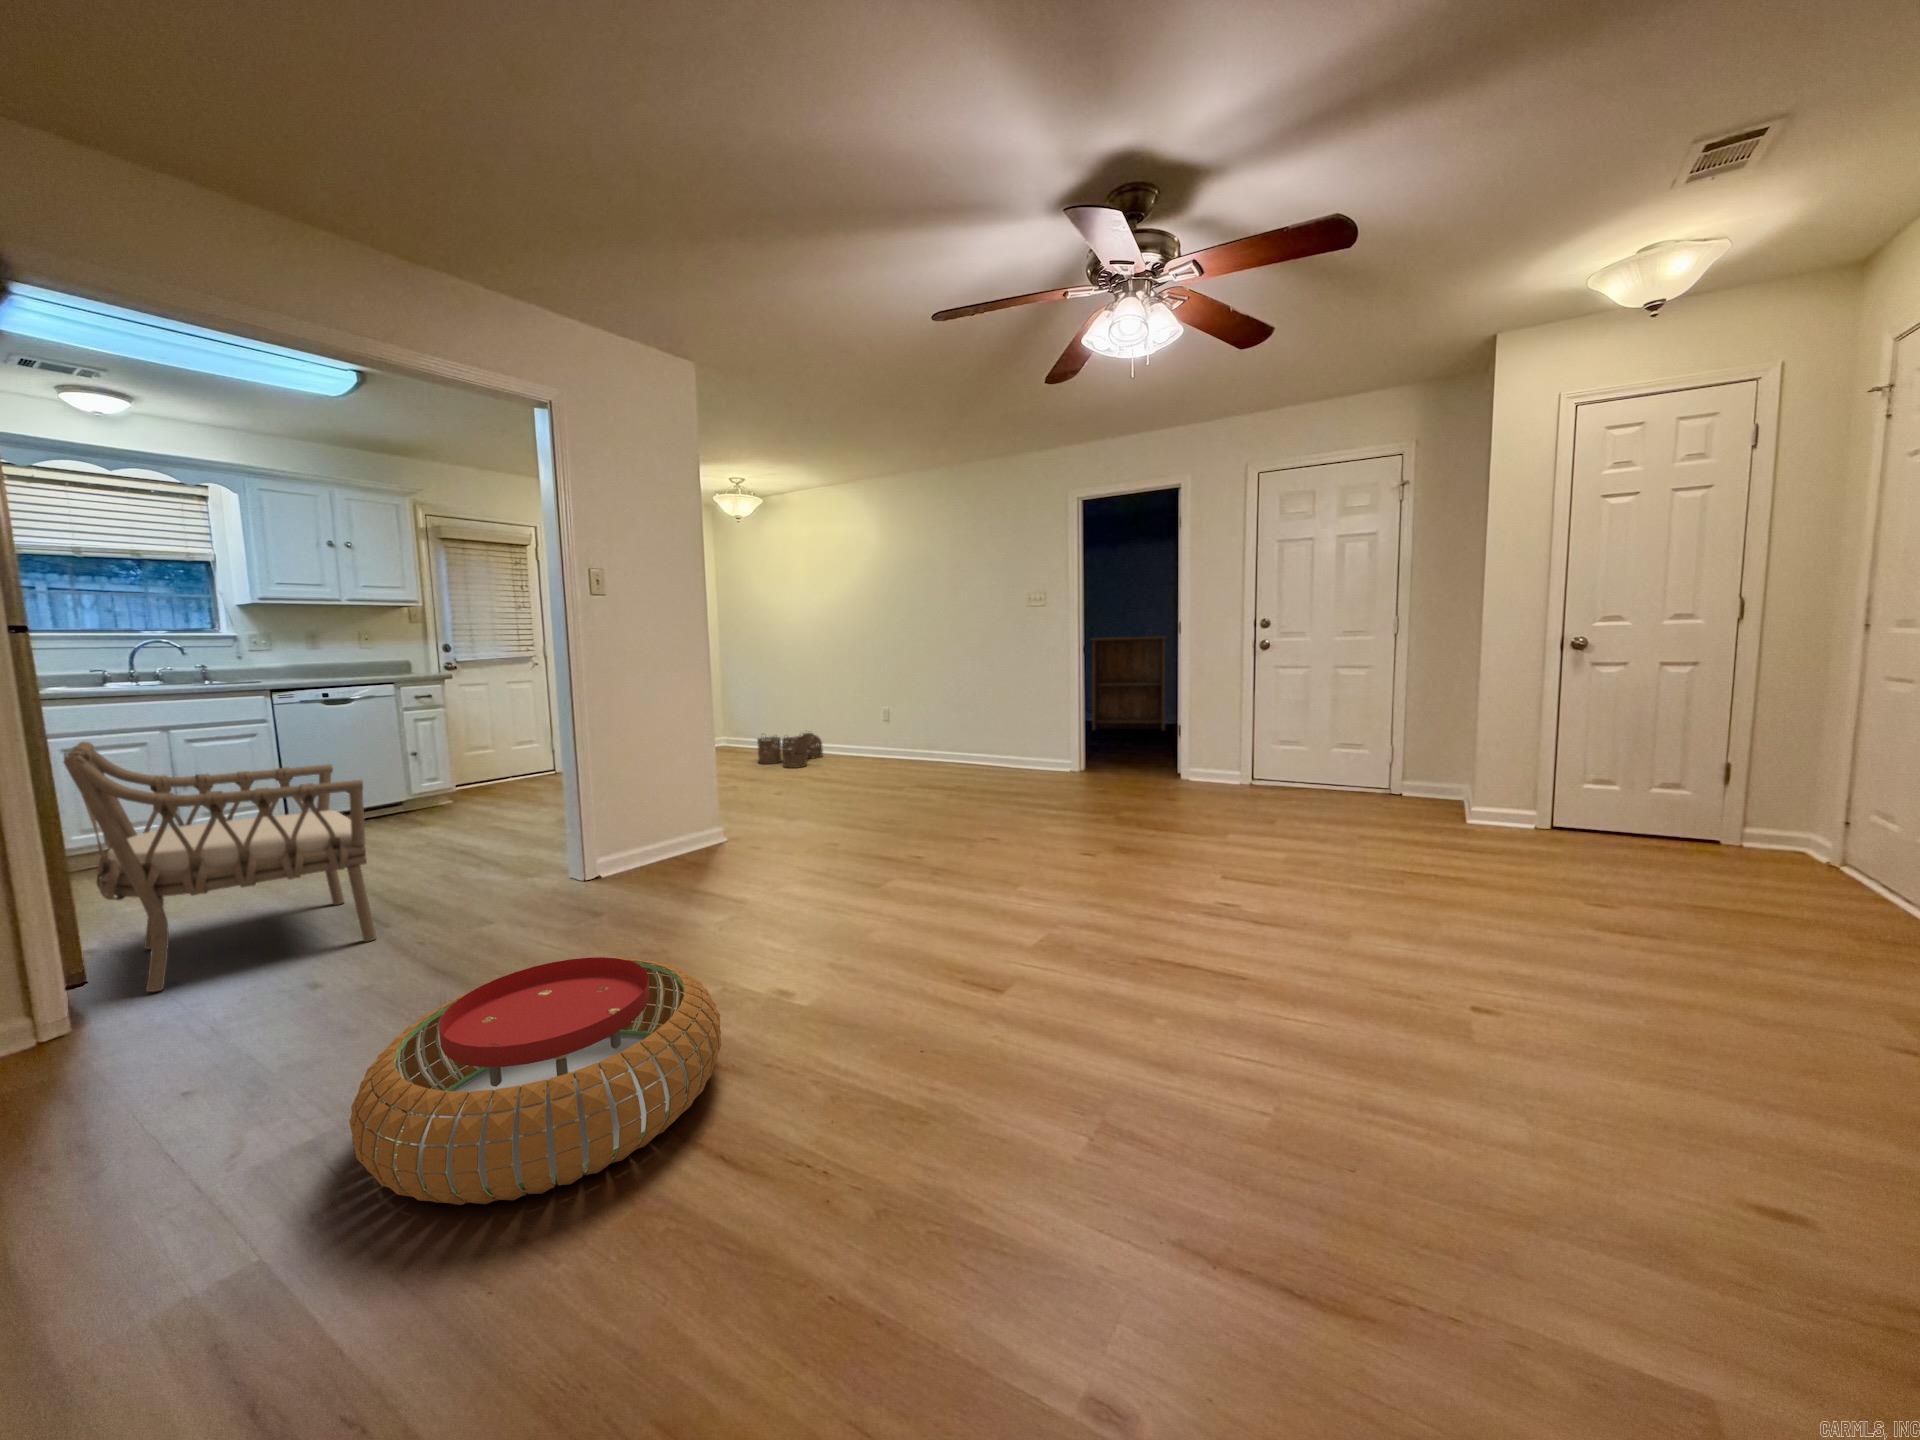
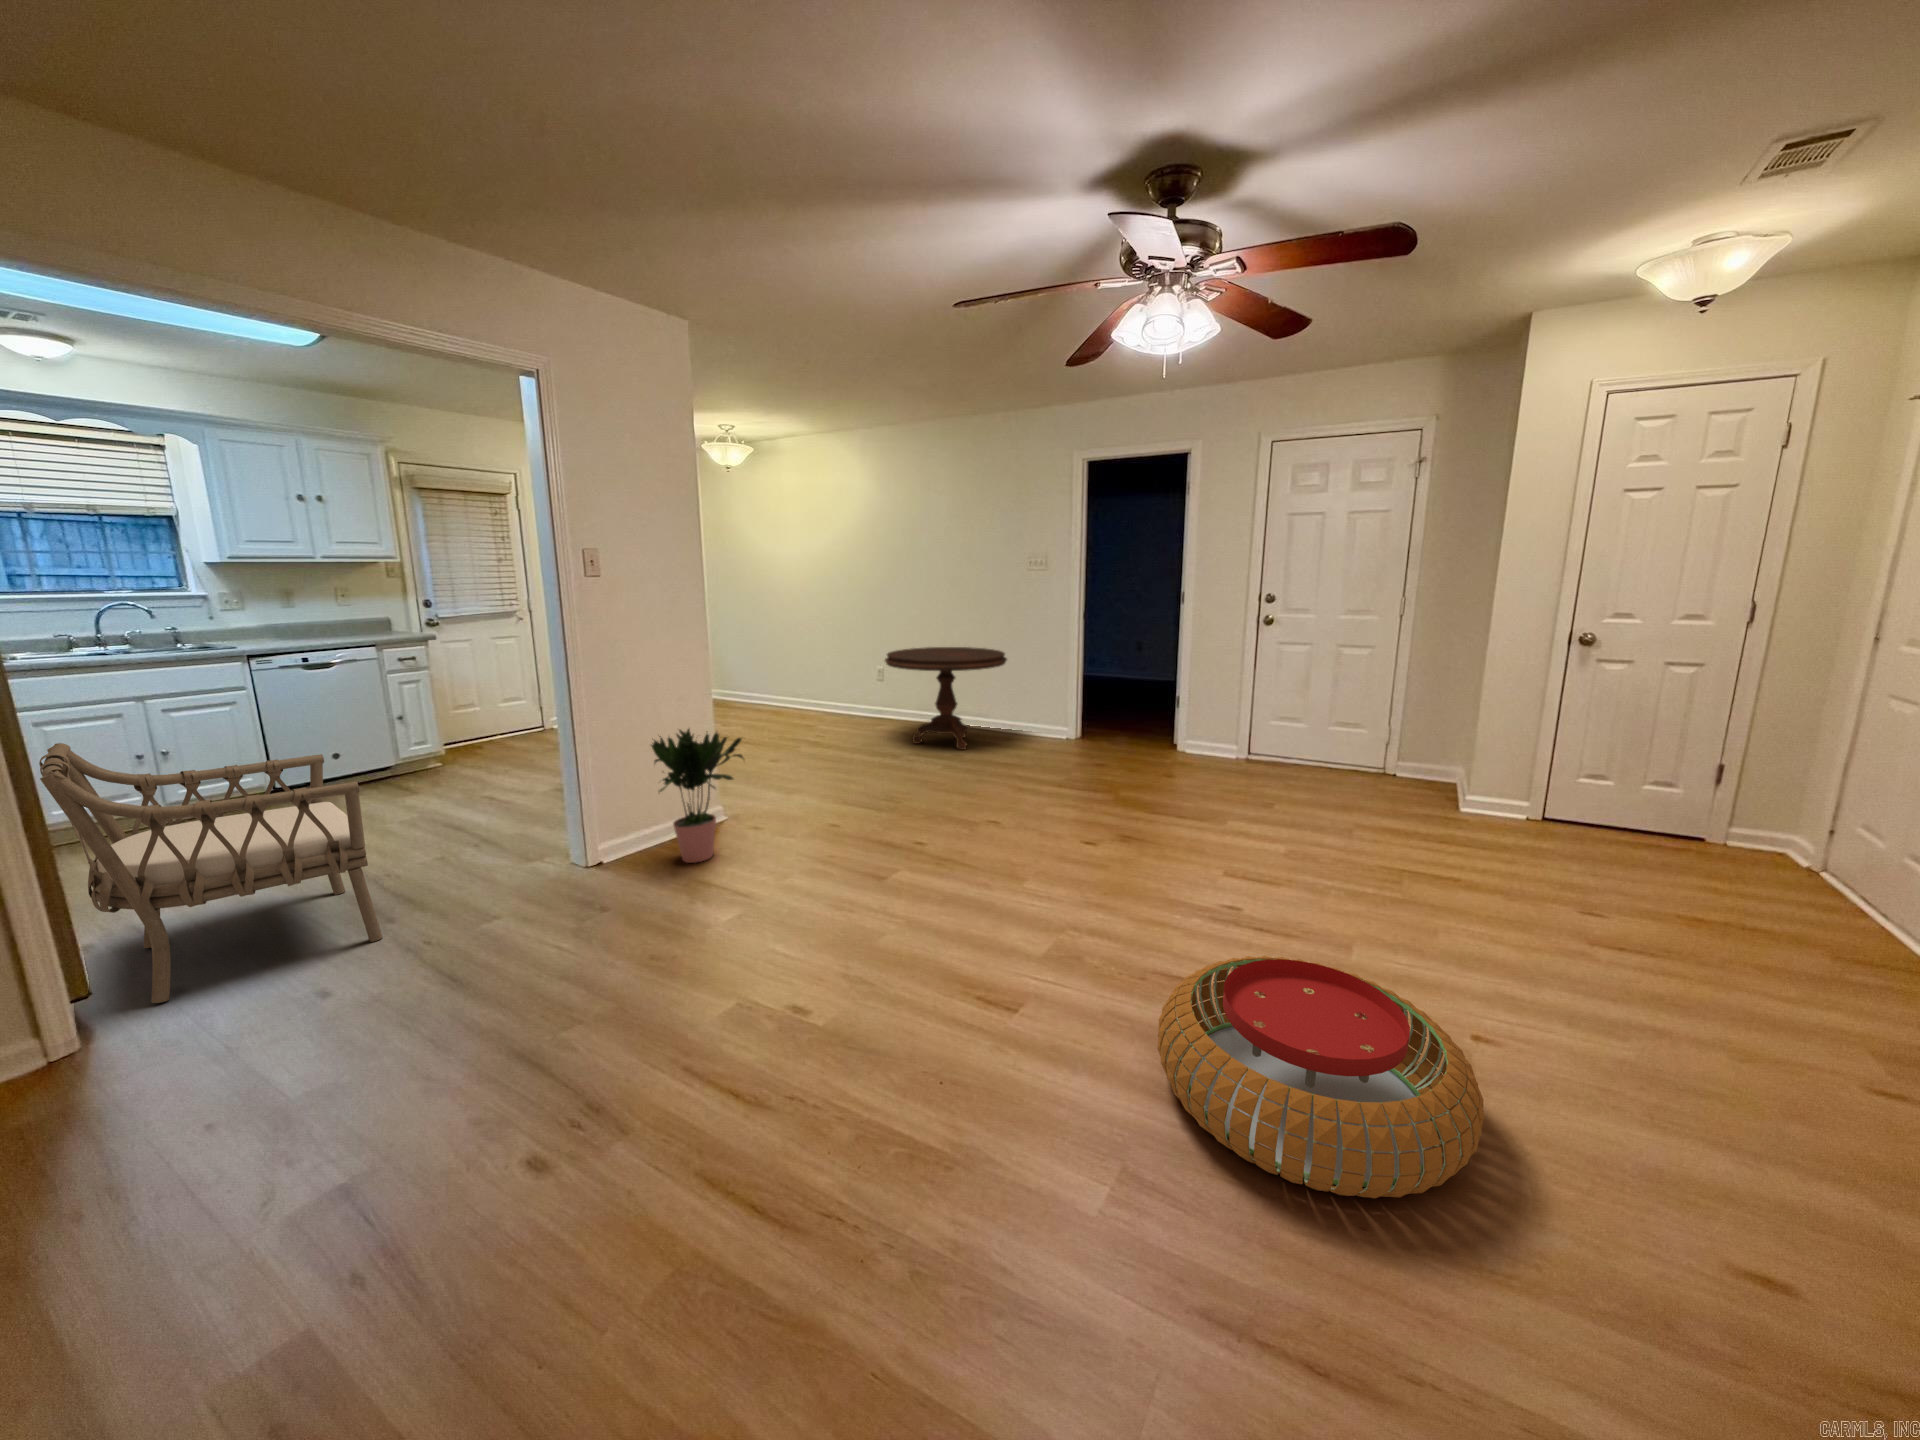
bookshelf: present [1091,636,1166,731] -> none [1085,594,1163,689]
side table: none [887,683,1009,782] -> present [885,647,1007,750]
woven basket: present [757,733,823,768] -> none [751,688,817,728]
potted plant: none [646,736,751,875] -> present [651,729,743,863]
pouf: present [349,957,721,1205] -> present [1158,956,1485,1198]

